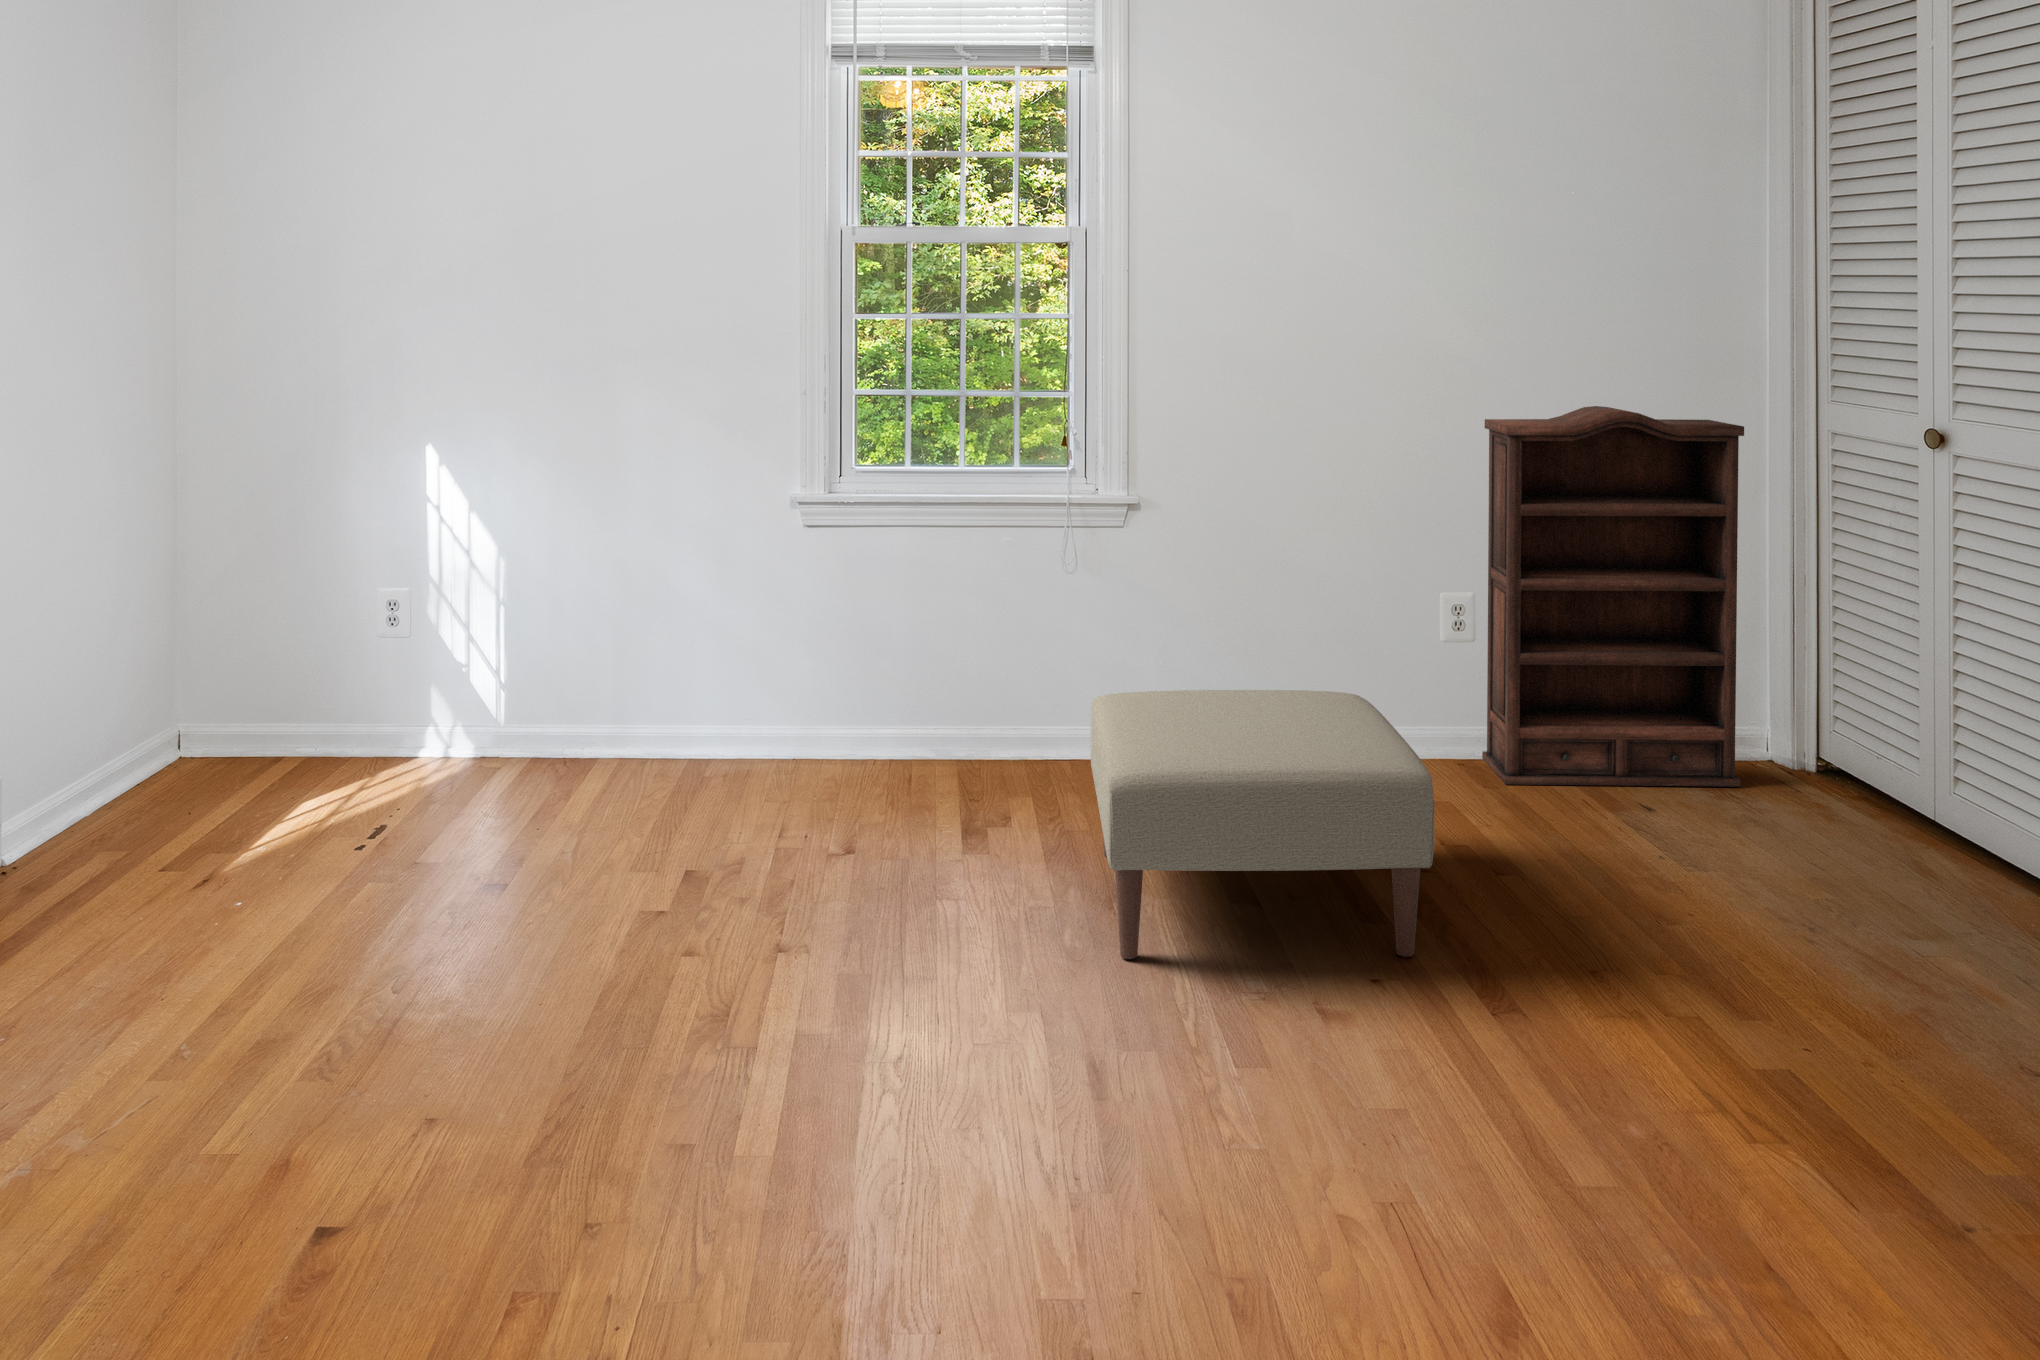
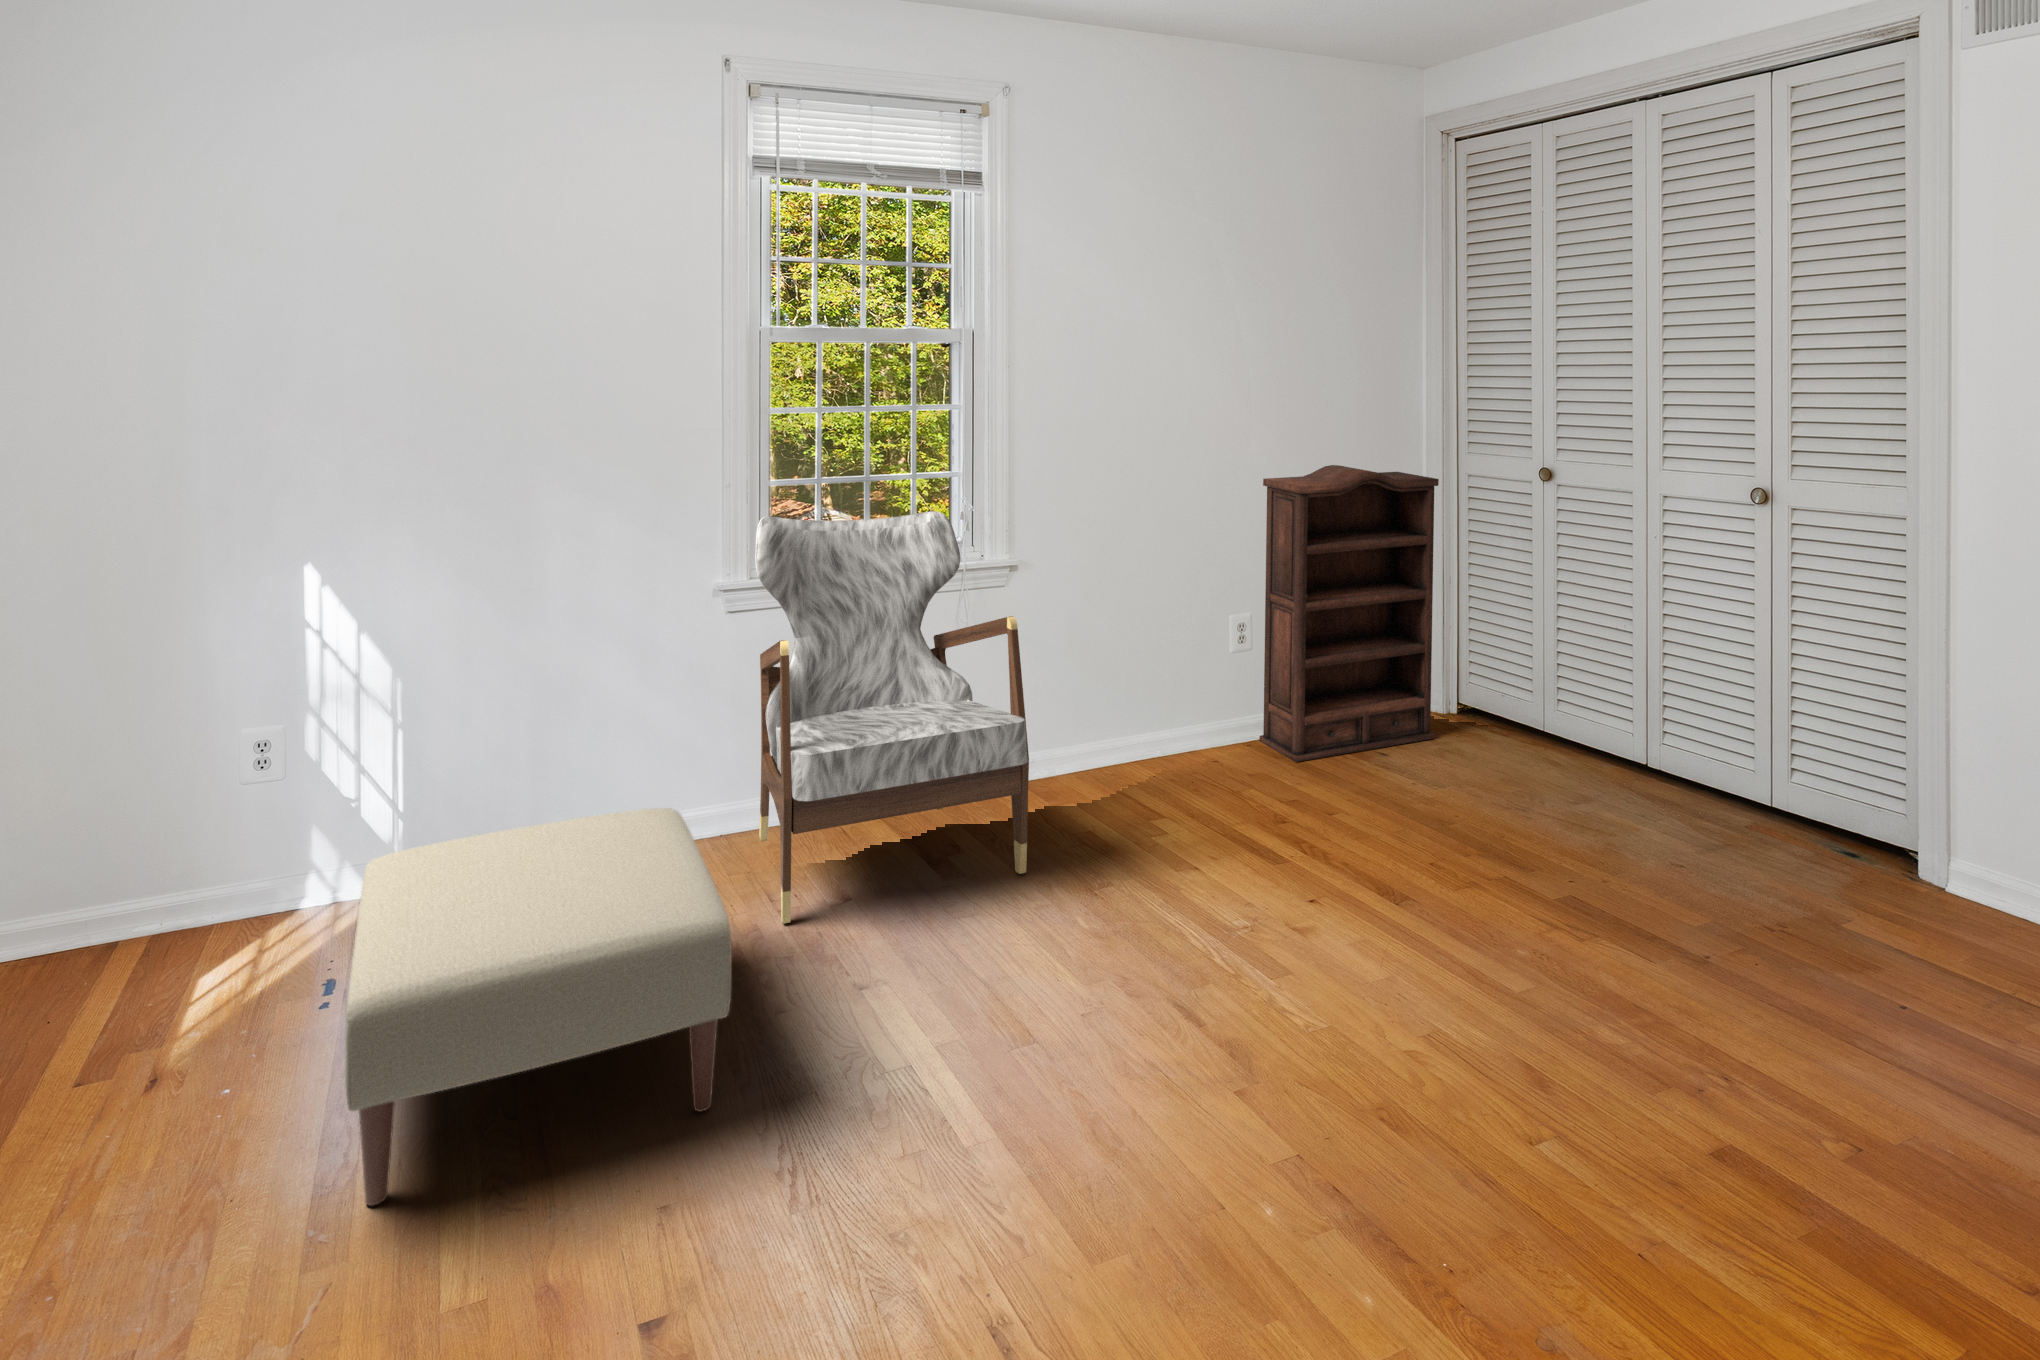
armchair: none [772,426,1053,833] -> present [755,511,1029,923]
ottoman: present [1091,690,1434,959] -> present [345,808,732,1205]

